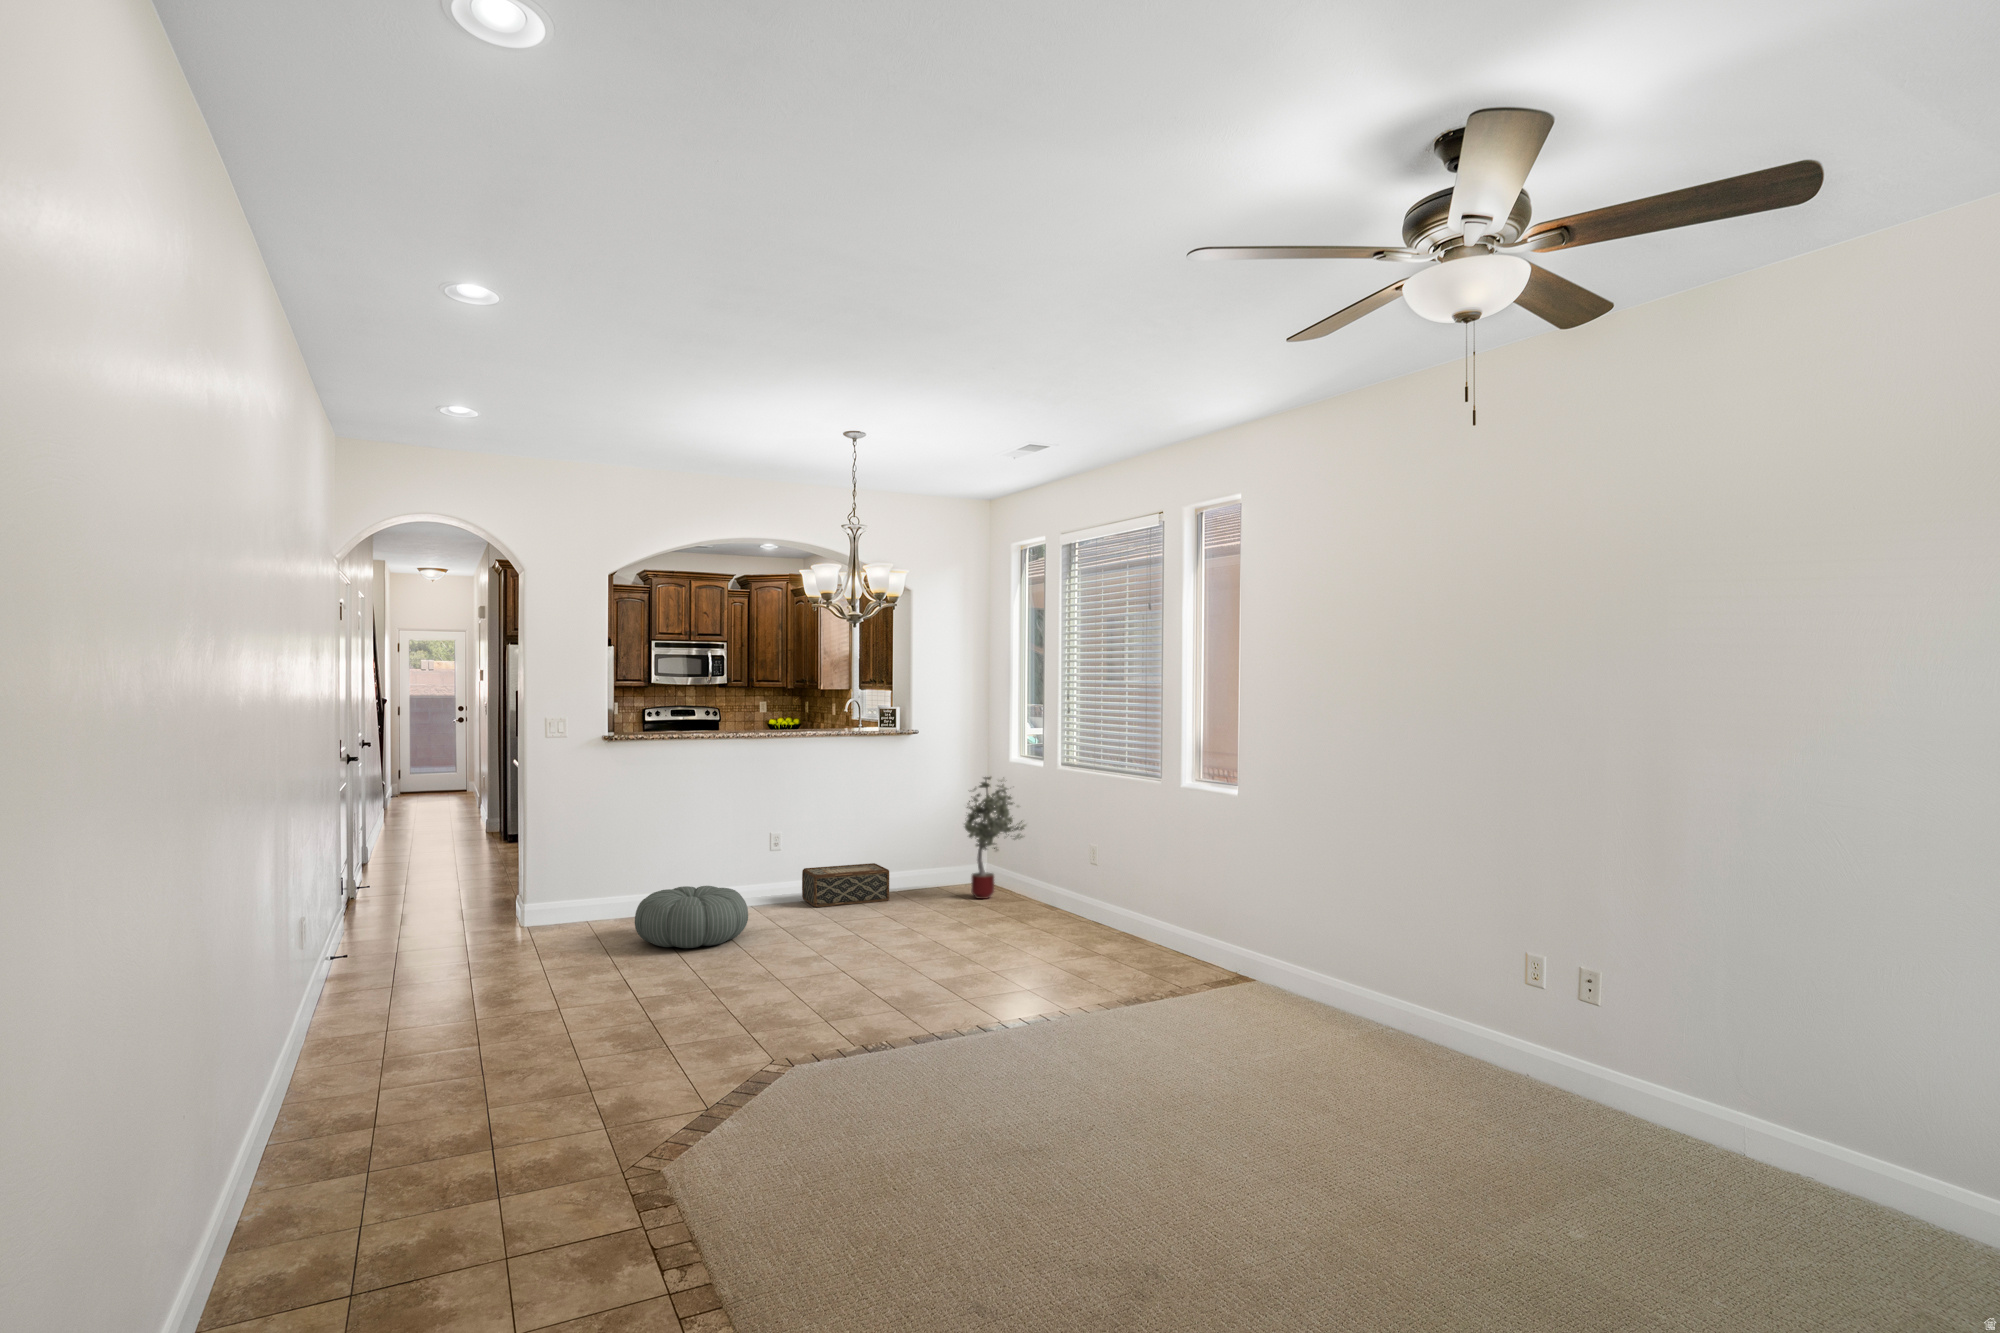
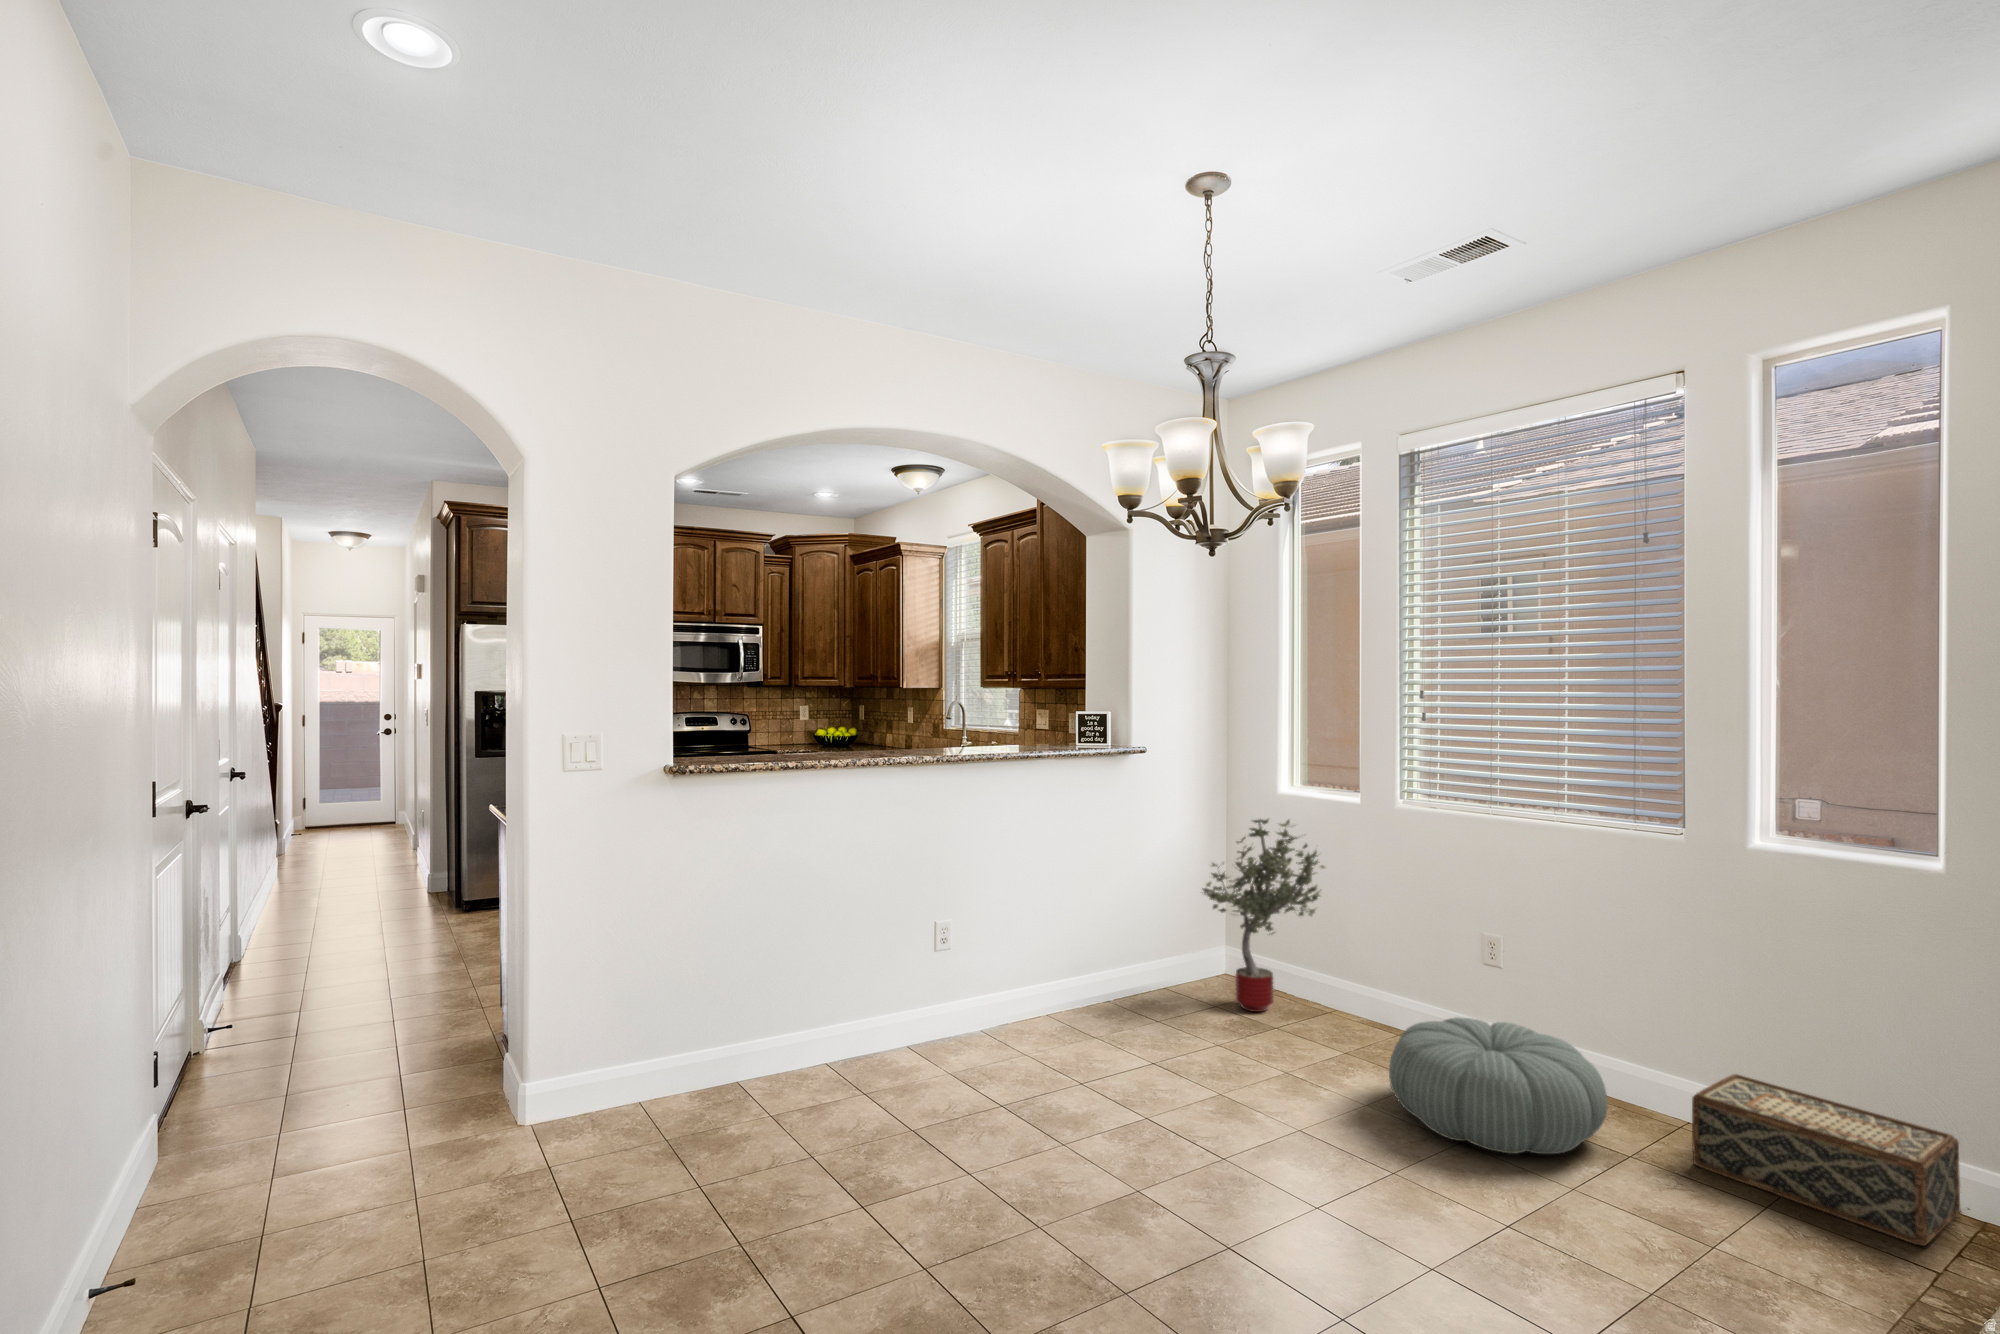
woven basket: present [802,863,889,907] -> present [1692,1074,1960,1246]
pouf: present [635,886,748,948] -> present [1389,1017,1607,1154]

